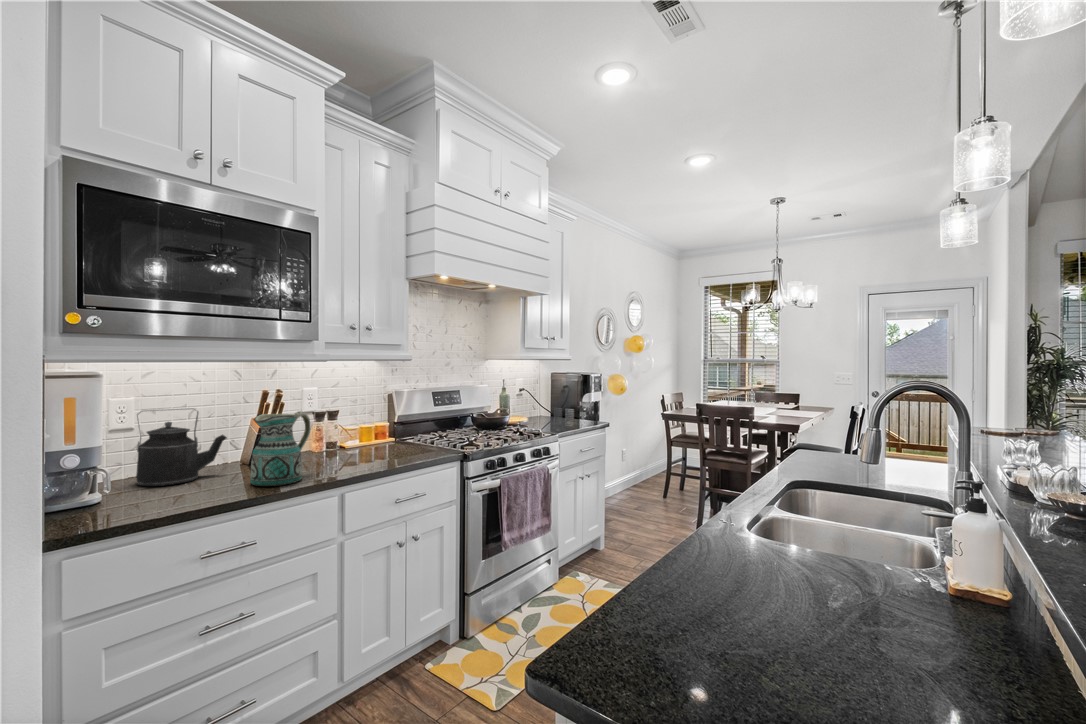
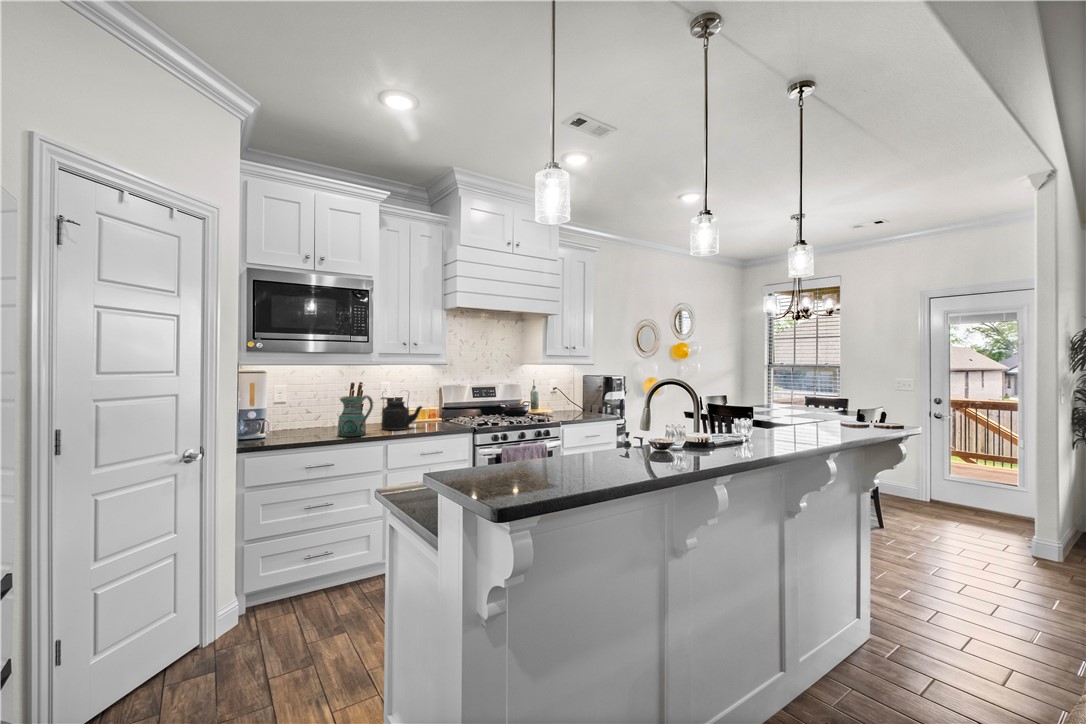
kettle: present [136,408,227,486] -> present [381,396,422,430]

